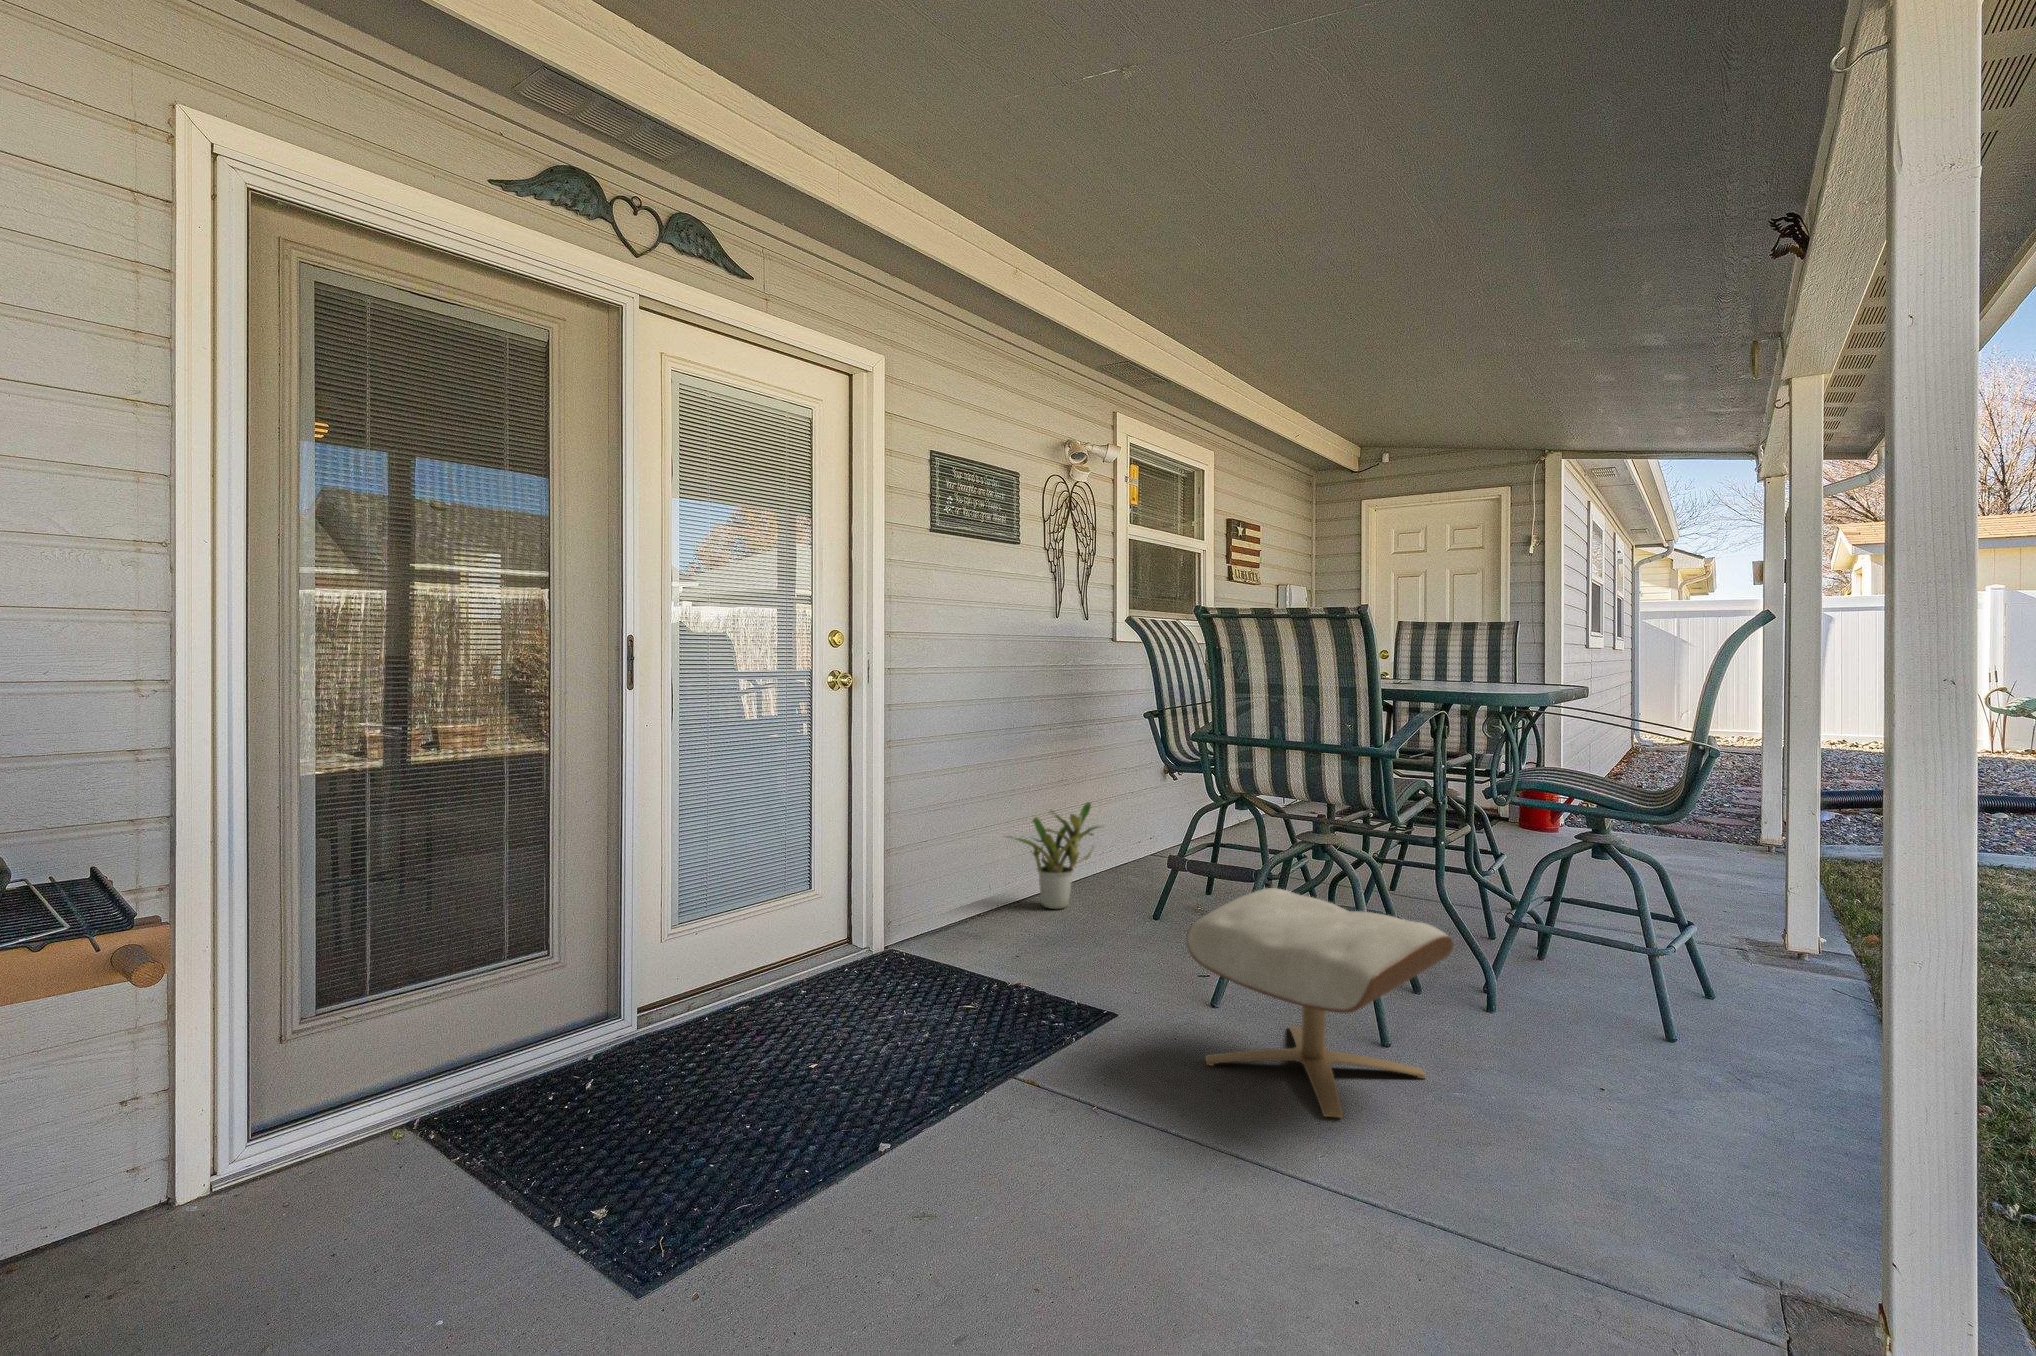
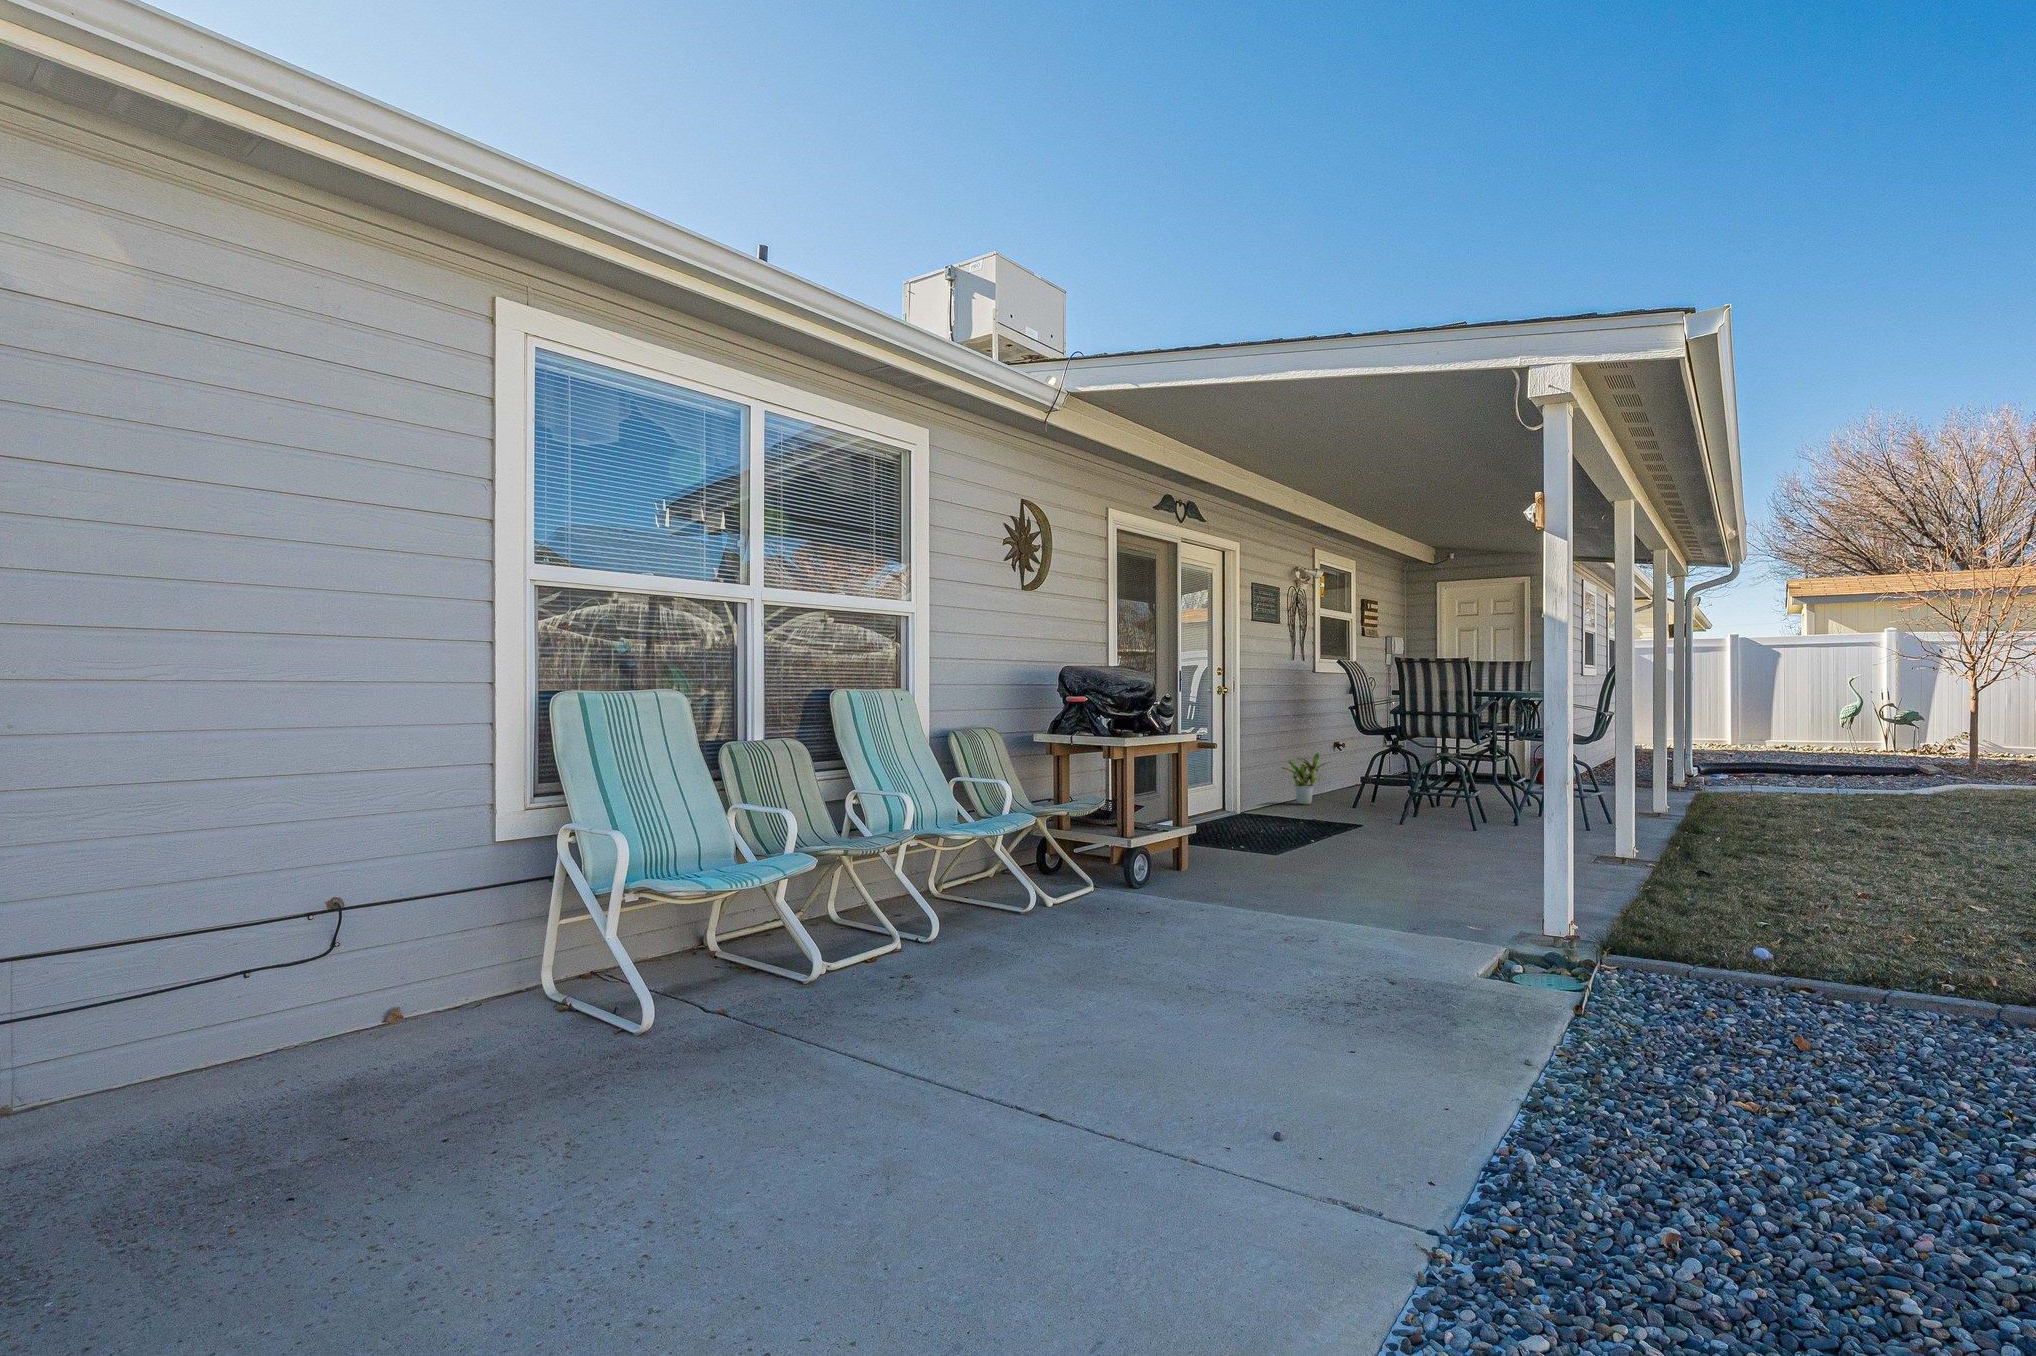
ottoman: present [1186,888,1454,1118] -> none [1403,768,1507,837]

